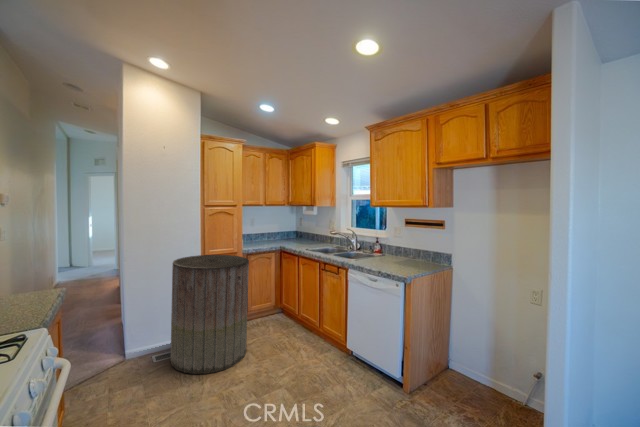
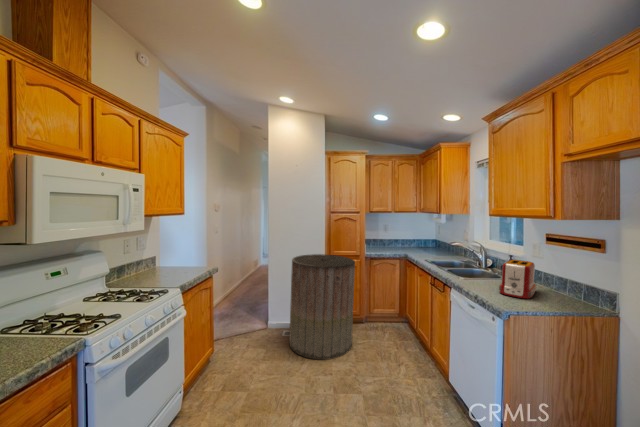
toaster: none [386,241,408,267] -> present [499,260,536,299]

